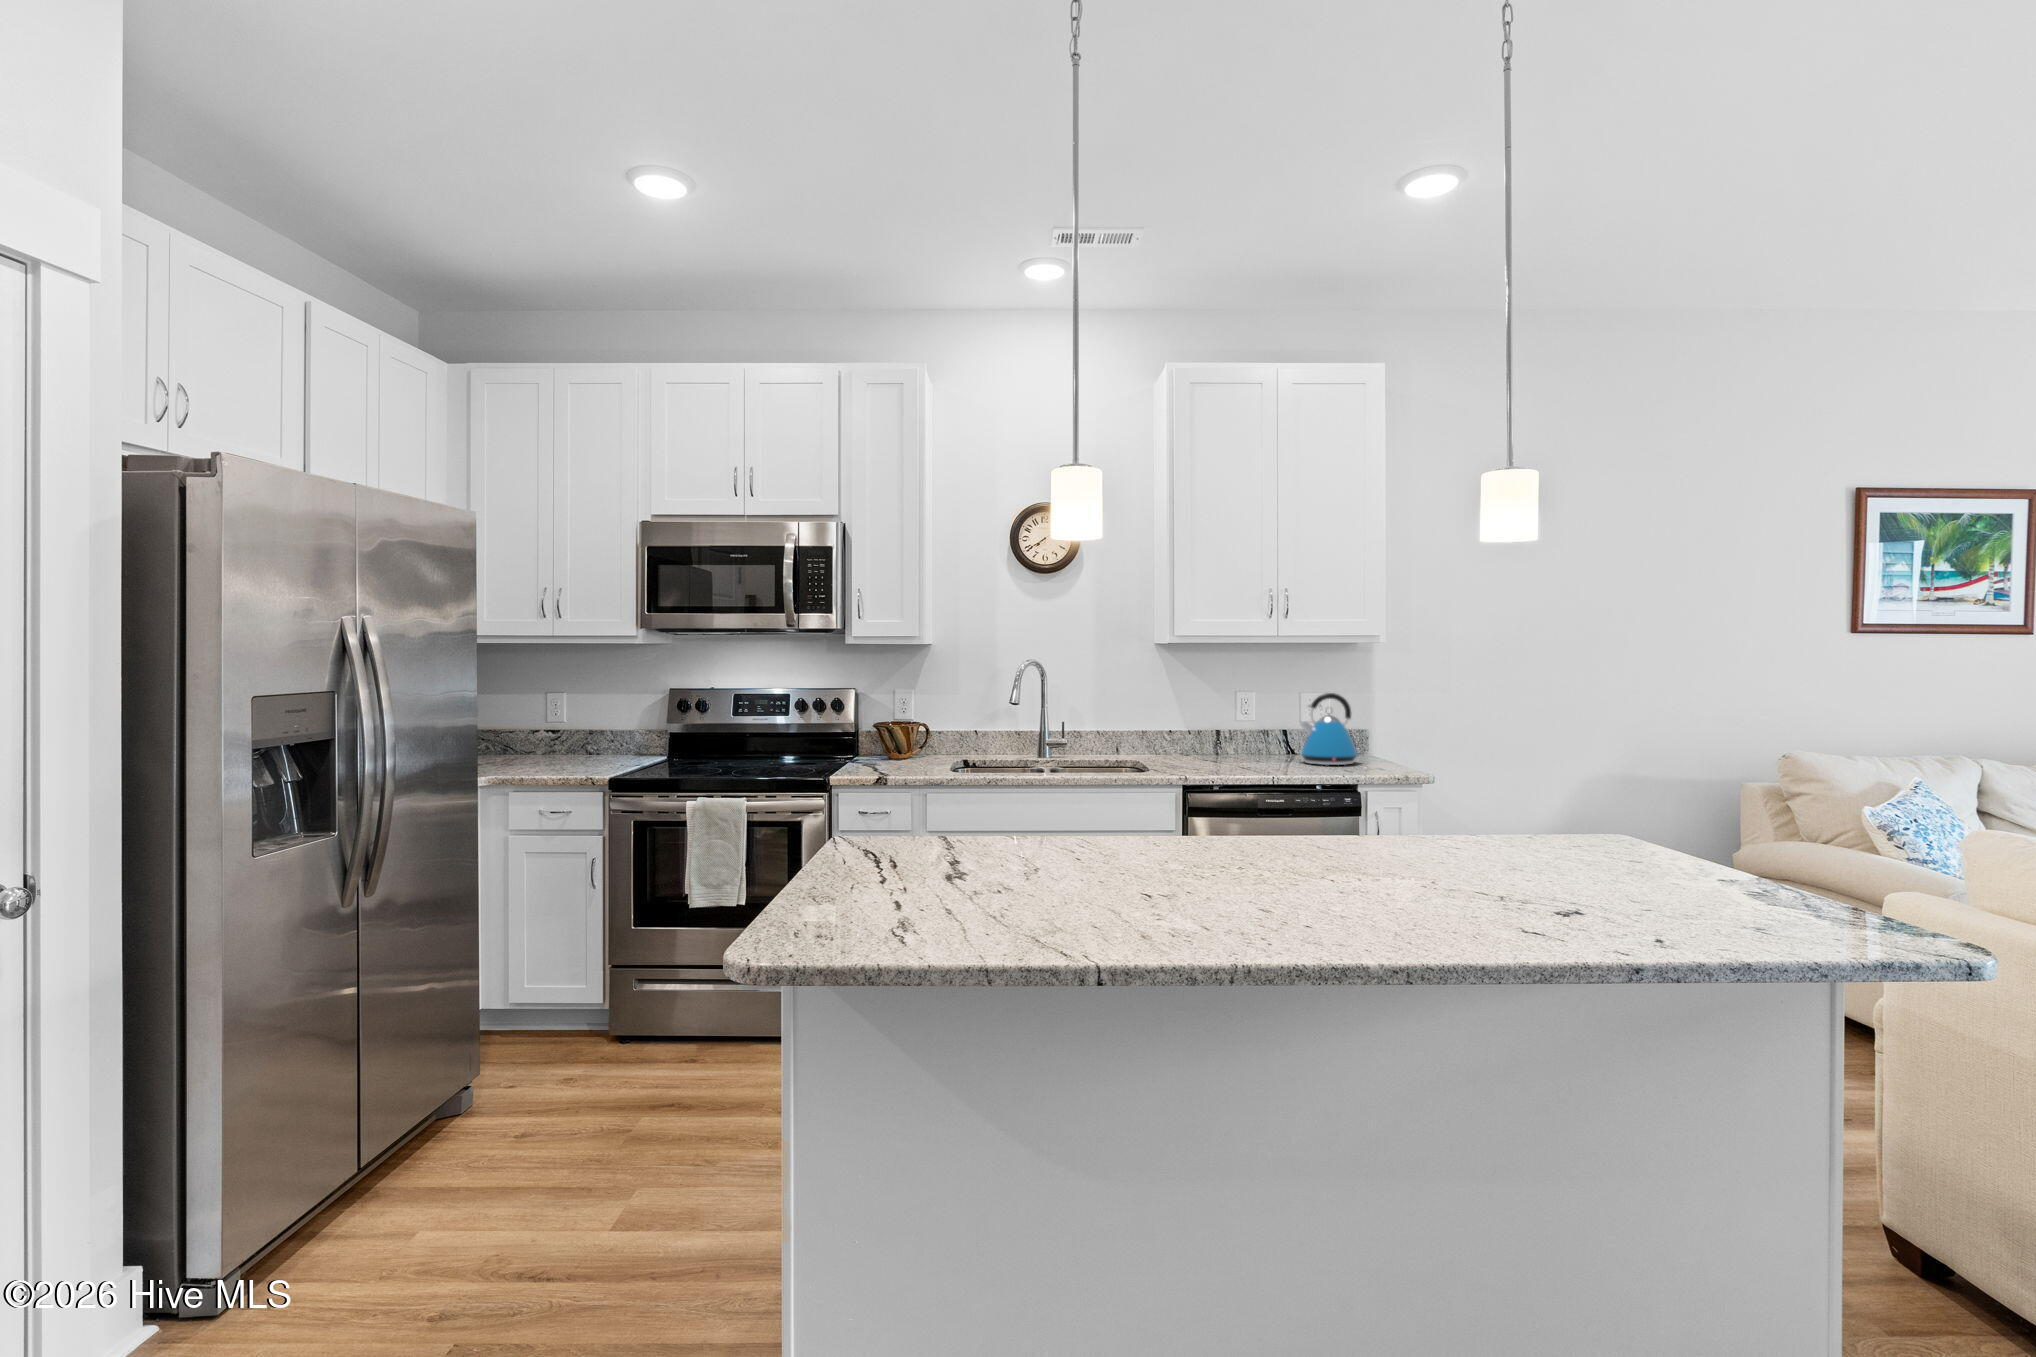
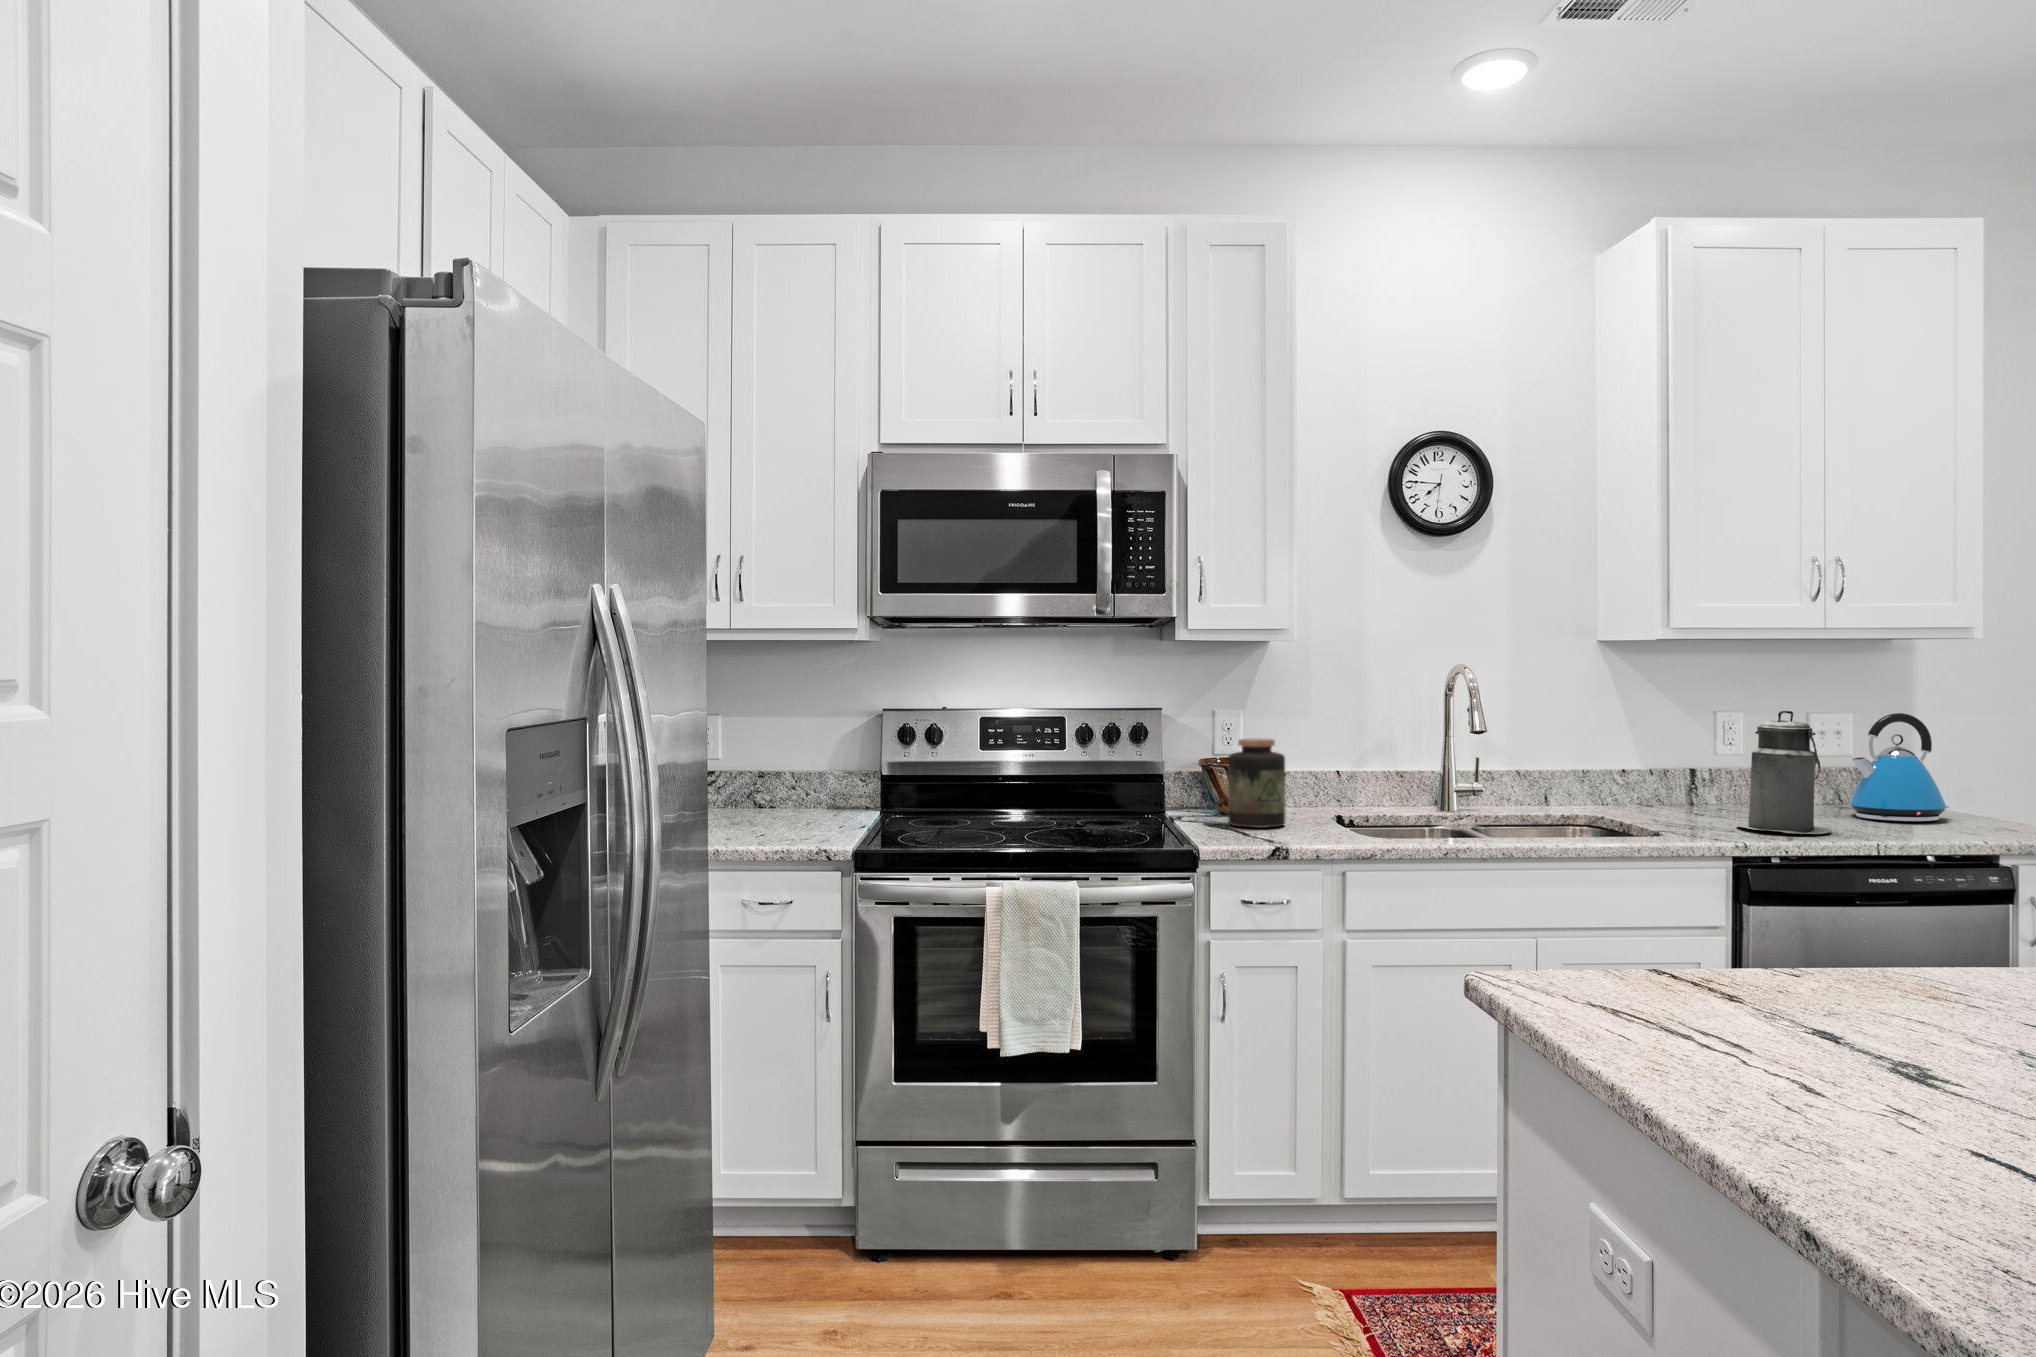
canister: none [1207,690,1264,772] -> present [1737,711,1832,834]
jar: none [878,708,916,767] -> present [1228,738,1285,828]

